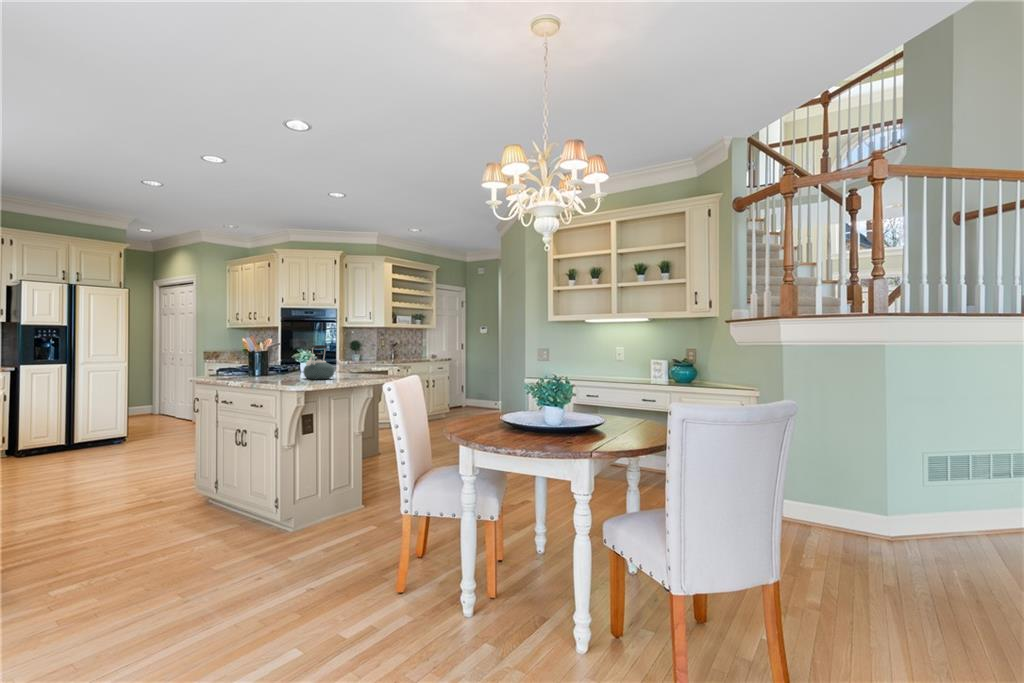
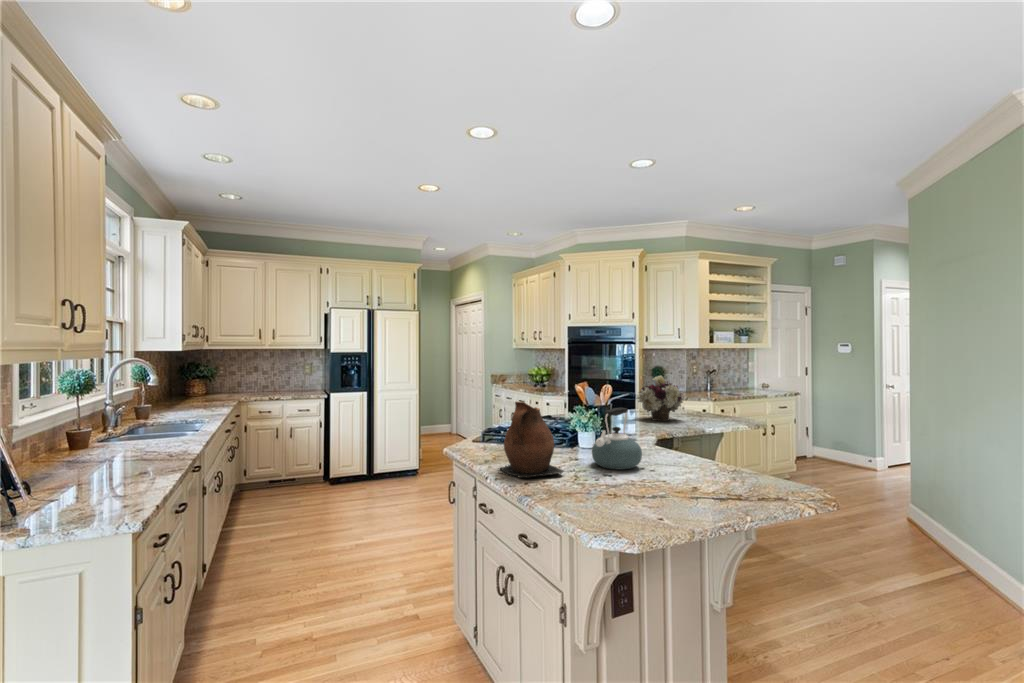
ceramic pitcher: none [242,337,286,381] -> present [500,402,564,478]
flower arrangement: none [335,339,368,369] -> present [637,376,683,421]

